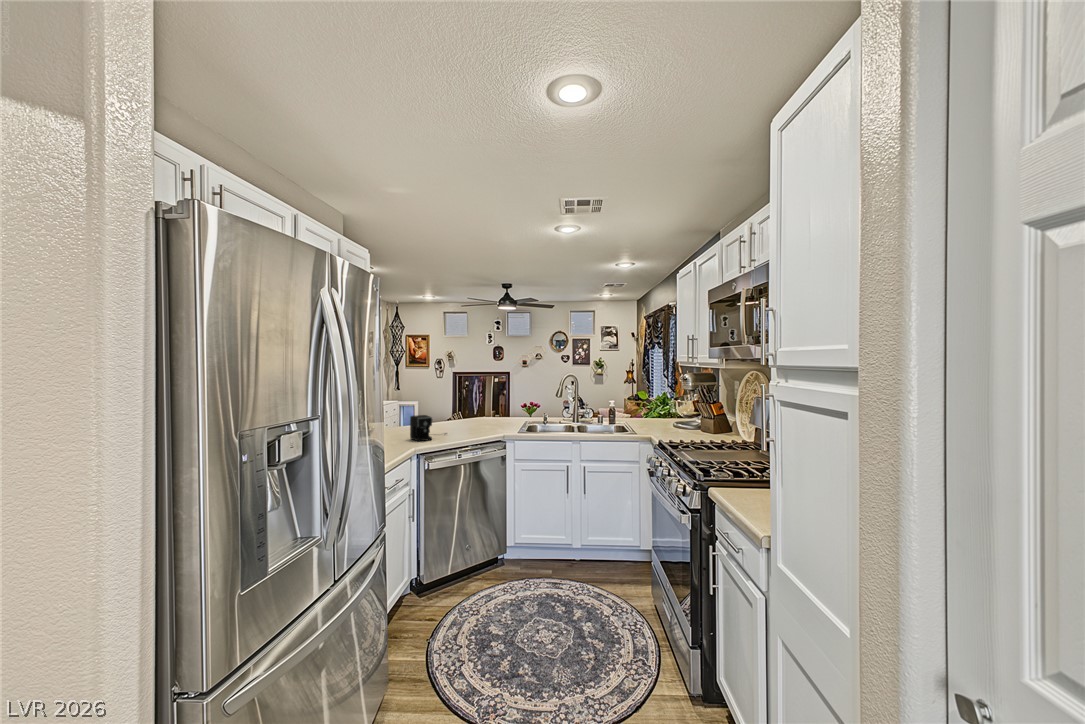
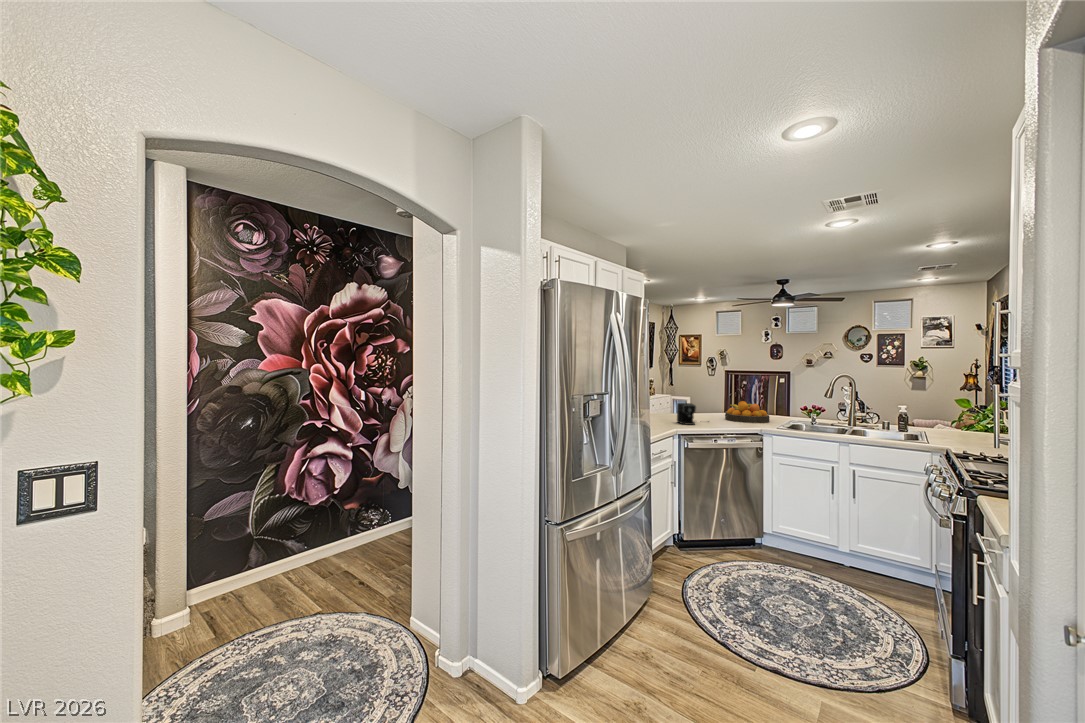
fruit bowl: none [462,407,505,430] -> present [725,401,770,423]

